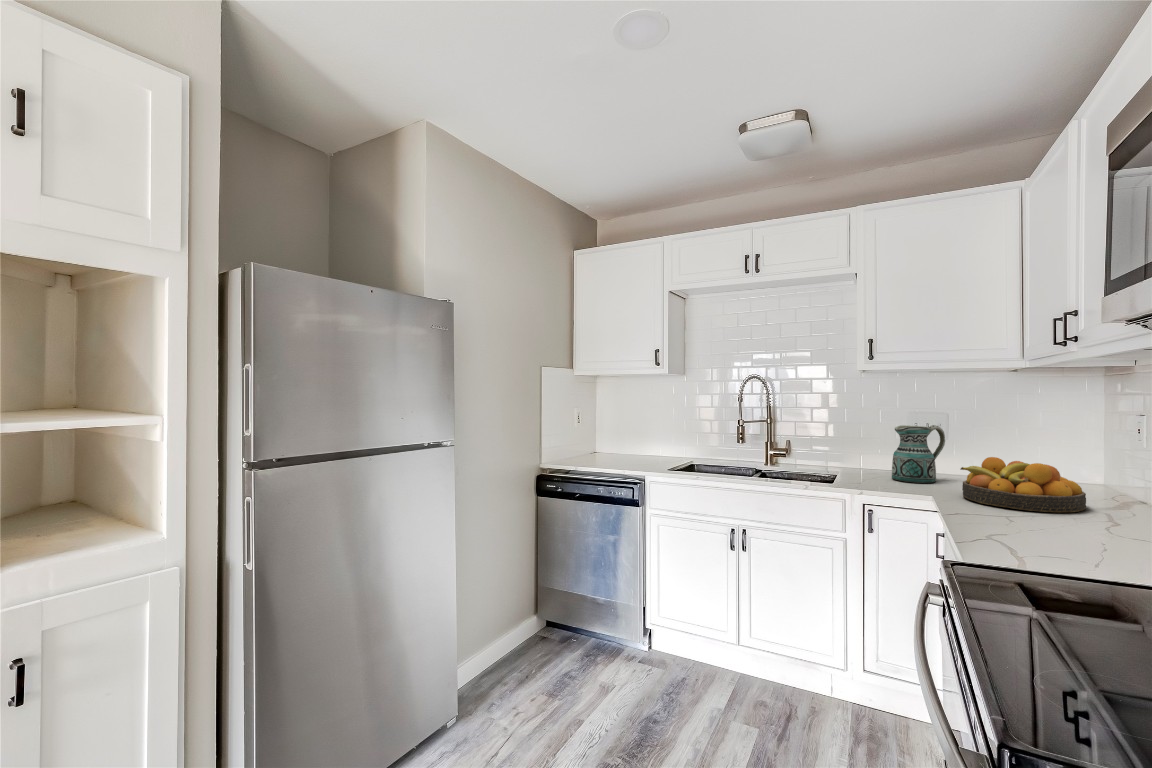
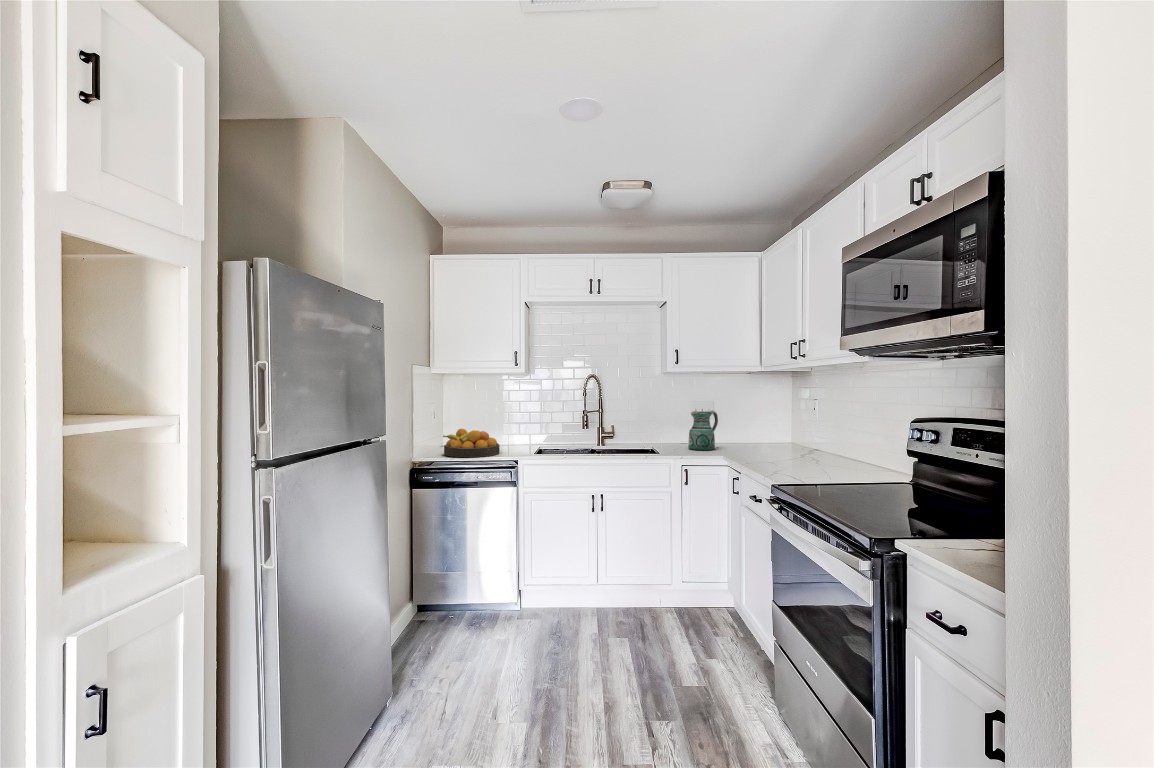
fruit bowl: present [960,457,1086,512] -> present [443,429,500,457]

